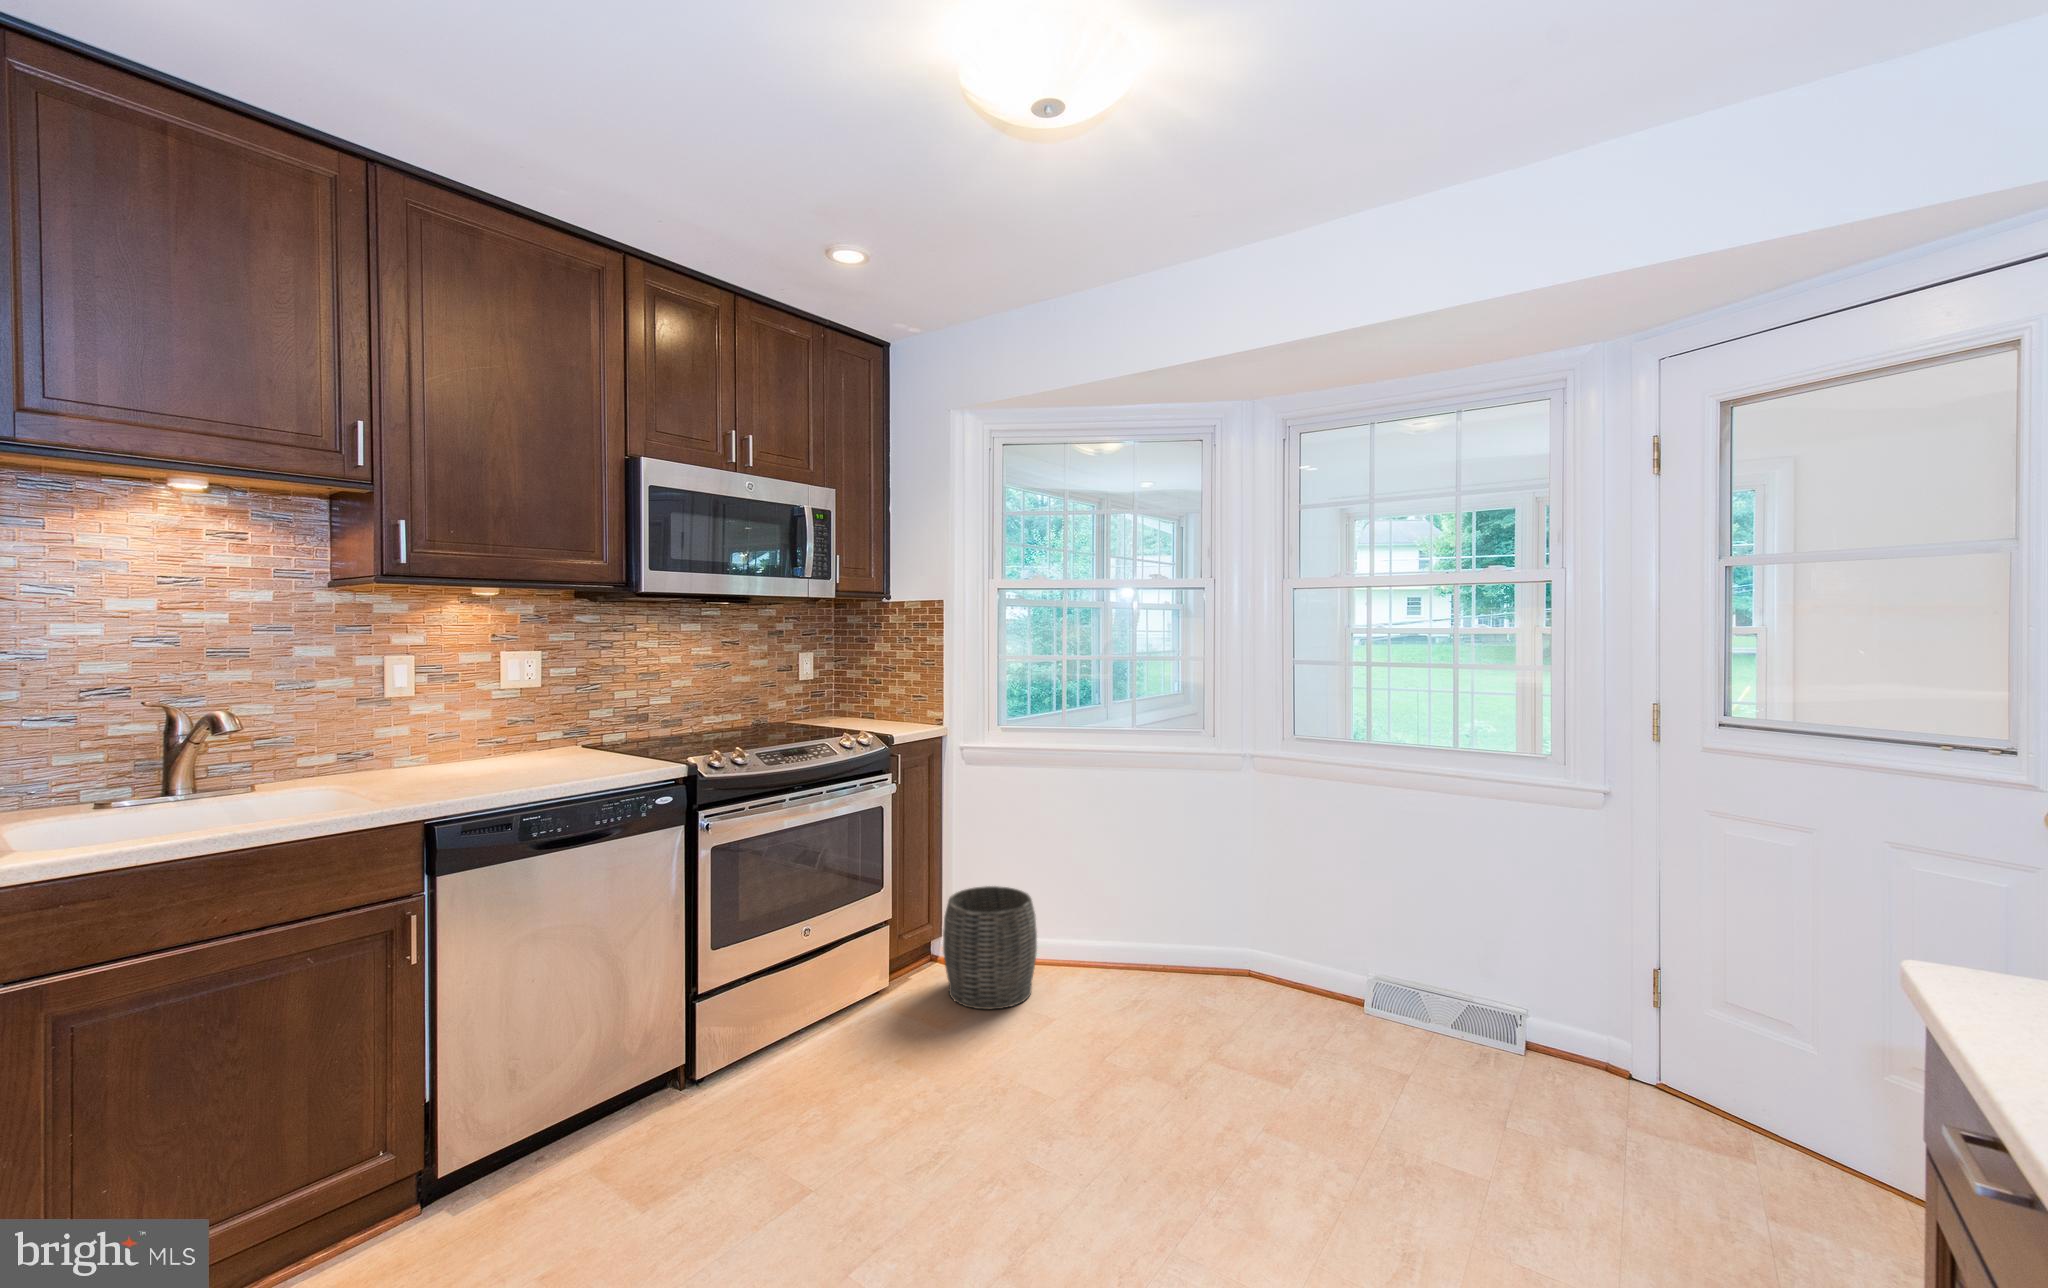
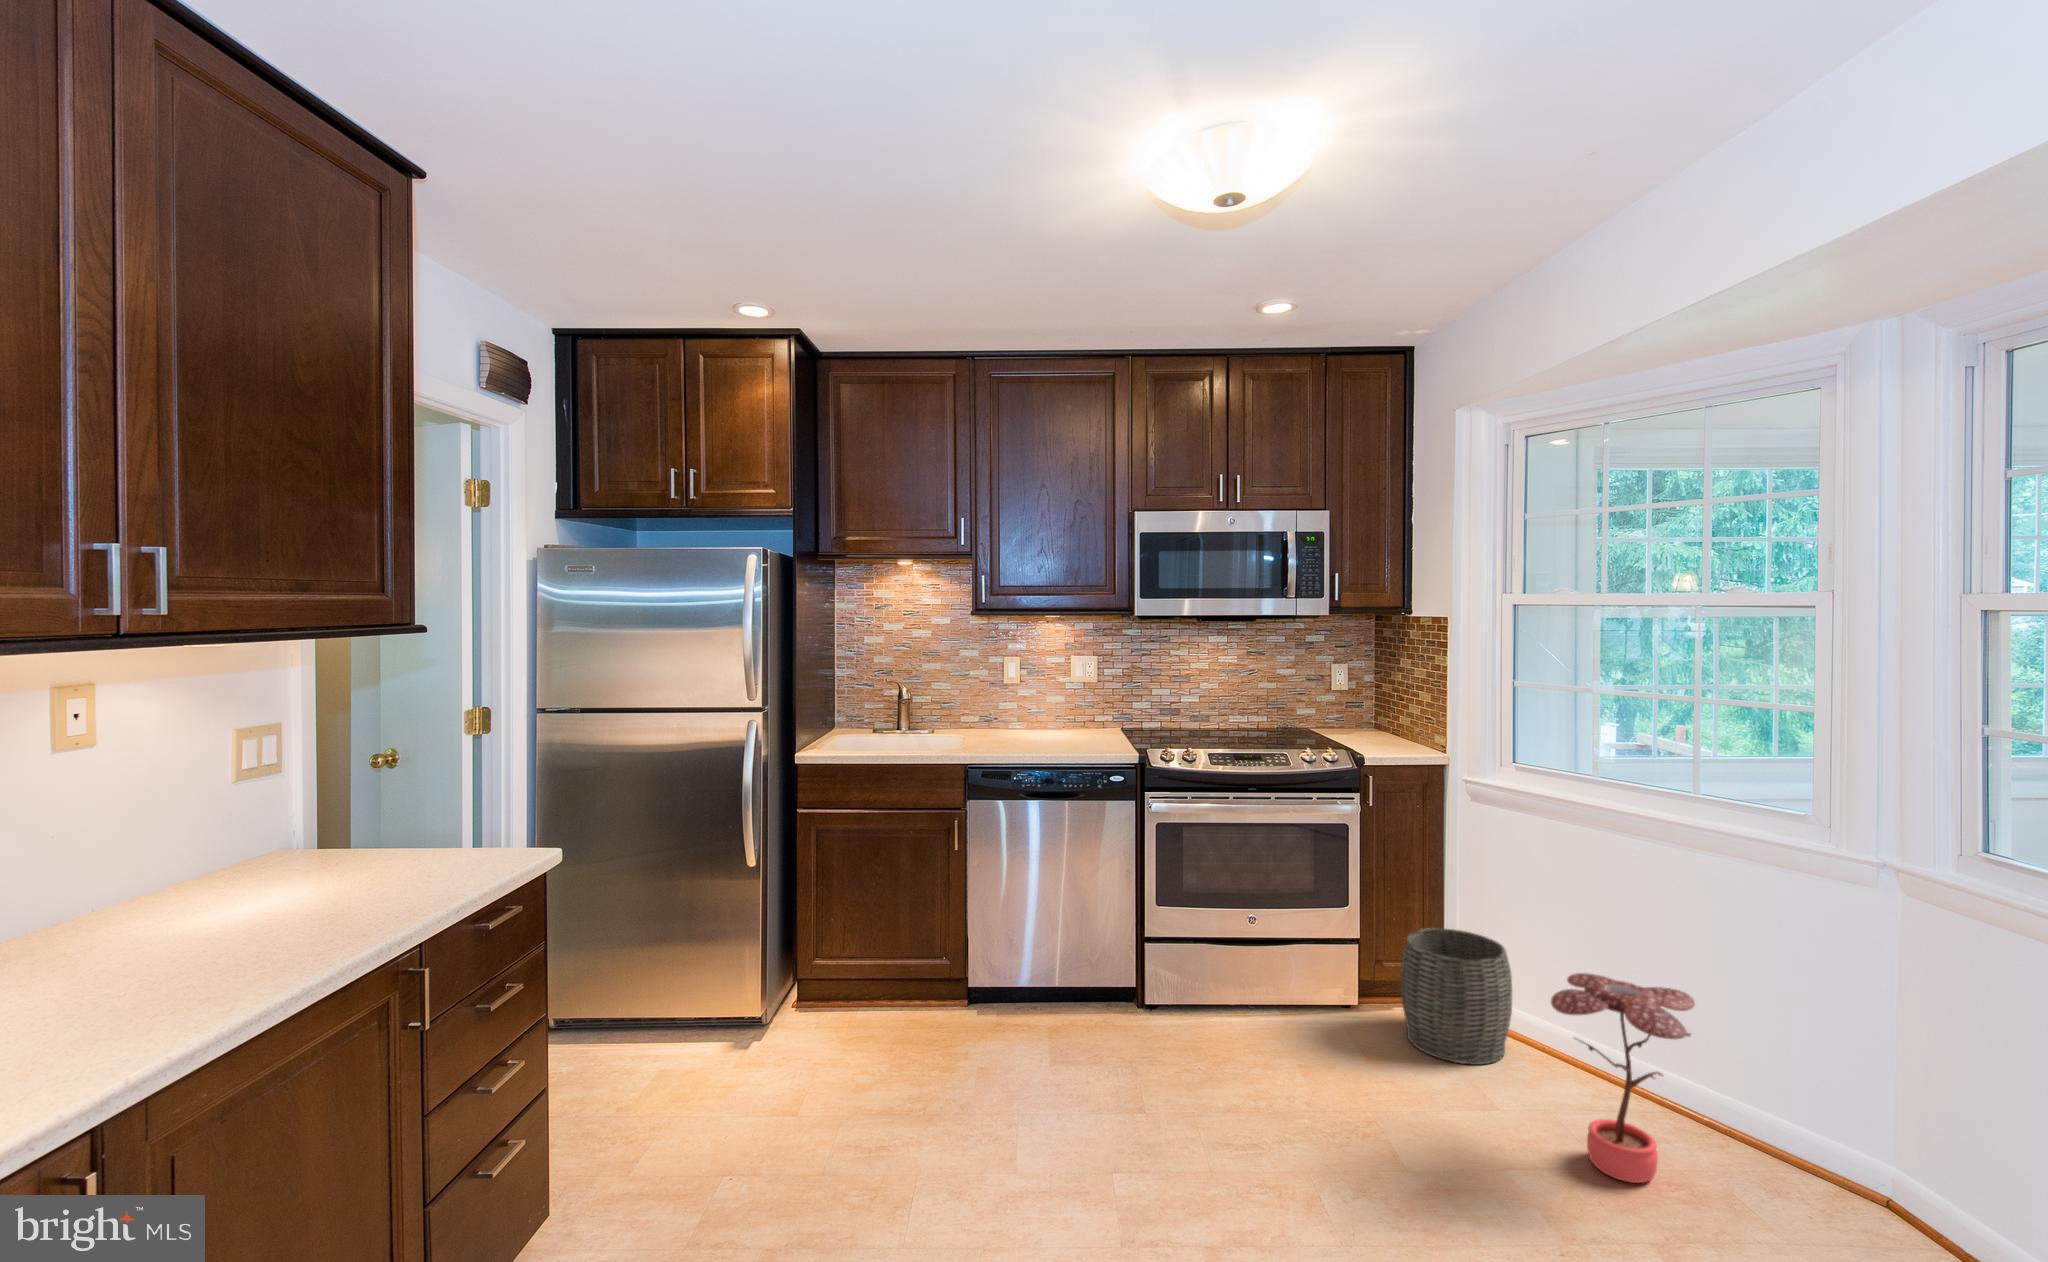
potted plant: none [1123,878,1233,1041] -> present [1551,973,1695,1183]

